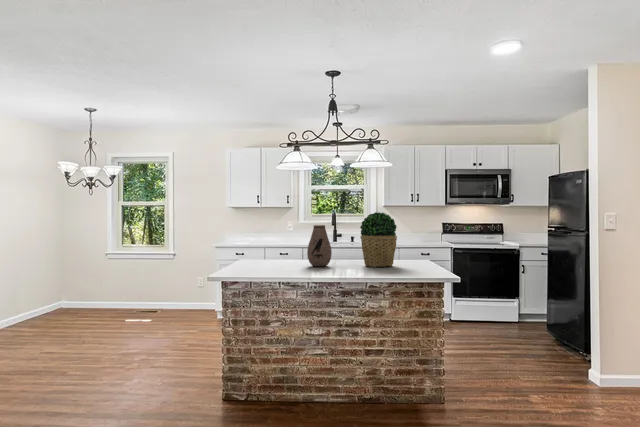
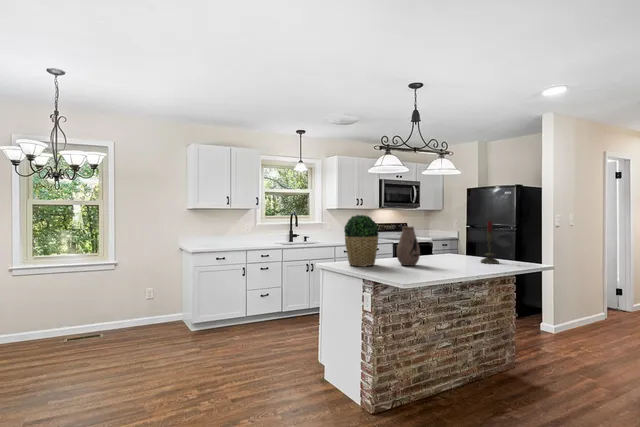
potted plant: present [360,212,397,267] -> present [344,215,379,267]
candle: none [407,219,428,272] -> present [481,221,499,264]

